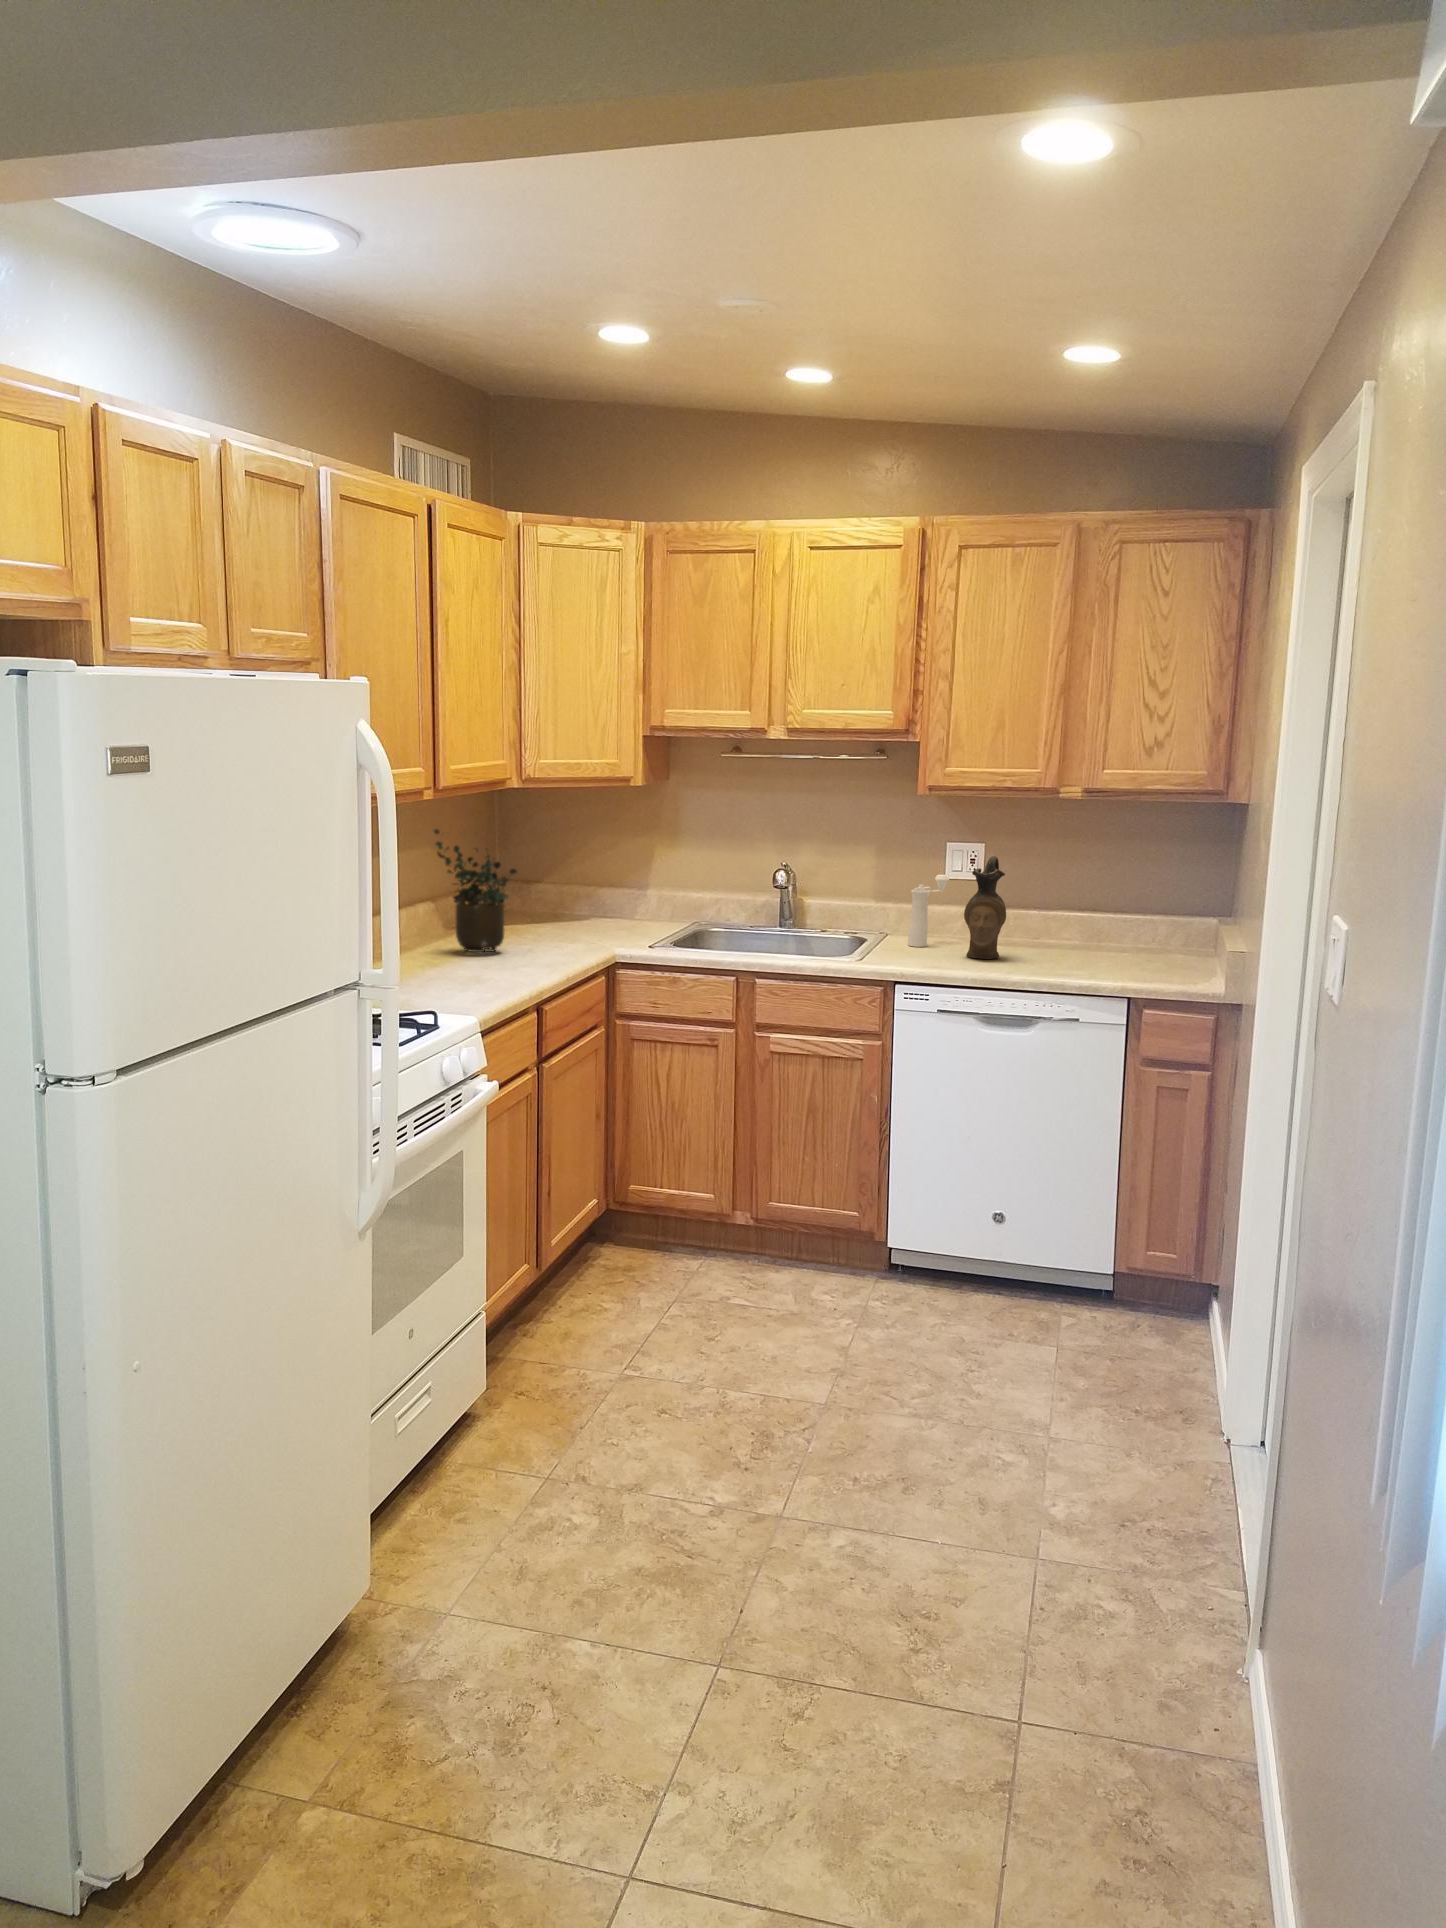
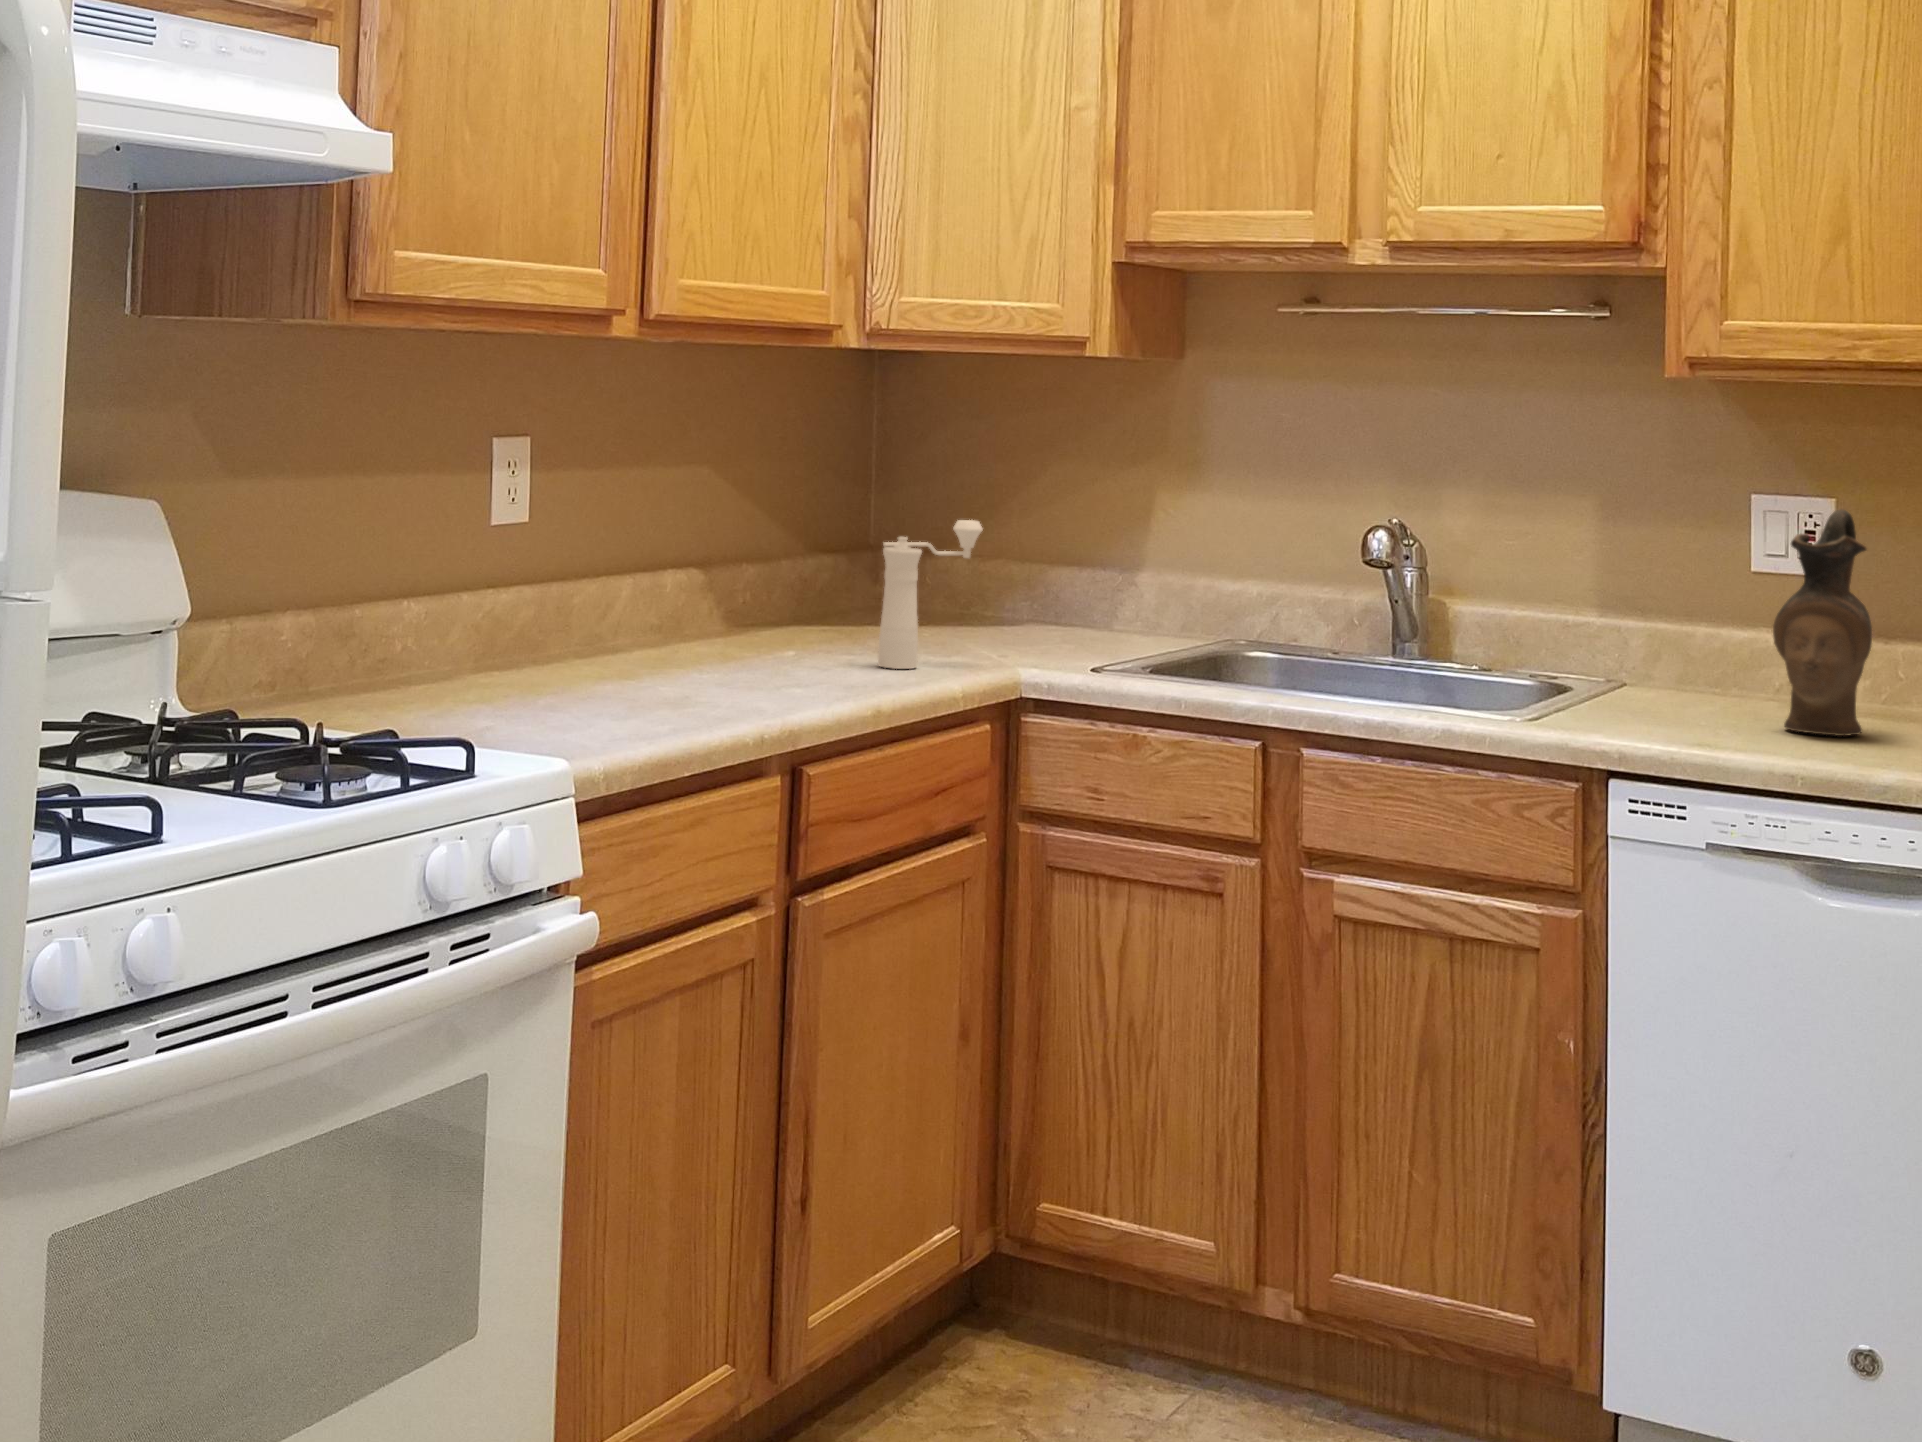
potted plant: present [434,829,517,952] -> none [678,425,825,666]
pepper mill: present [908,875,949,947] -> present [878,520,983,669]

